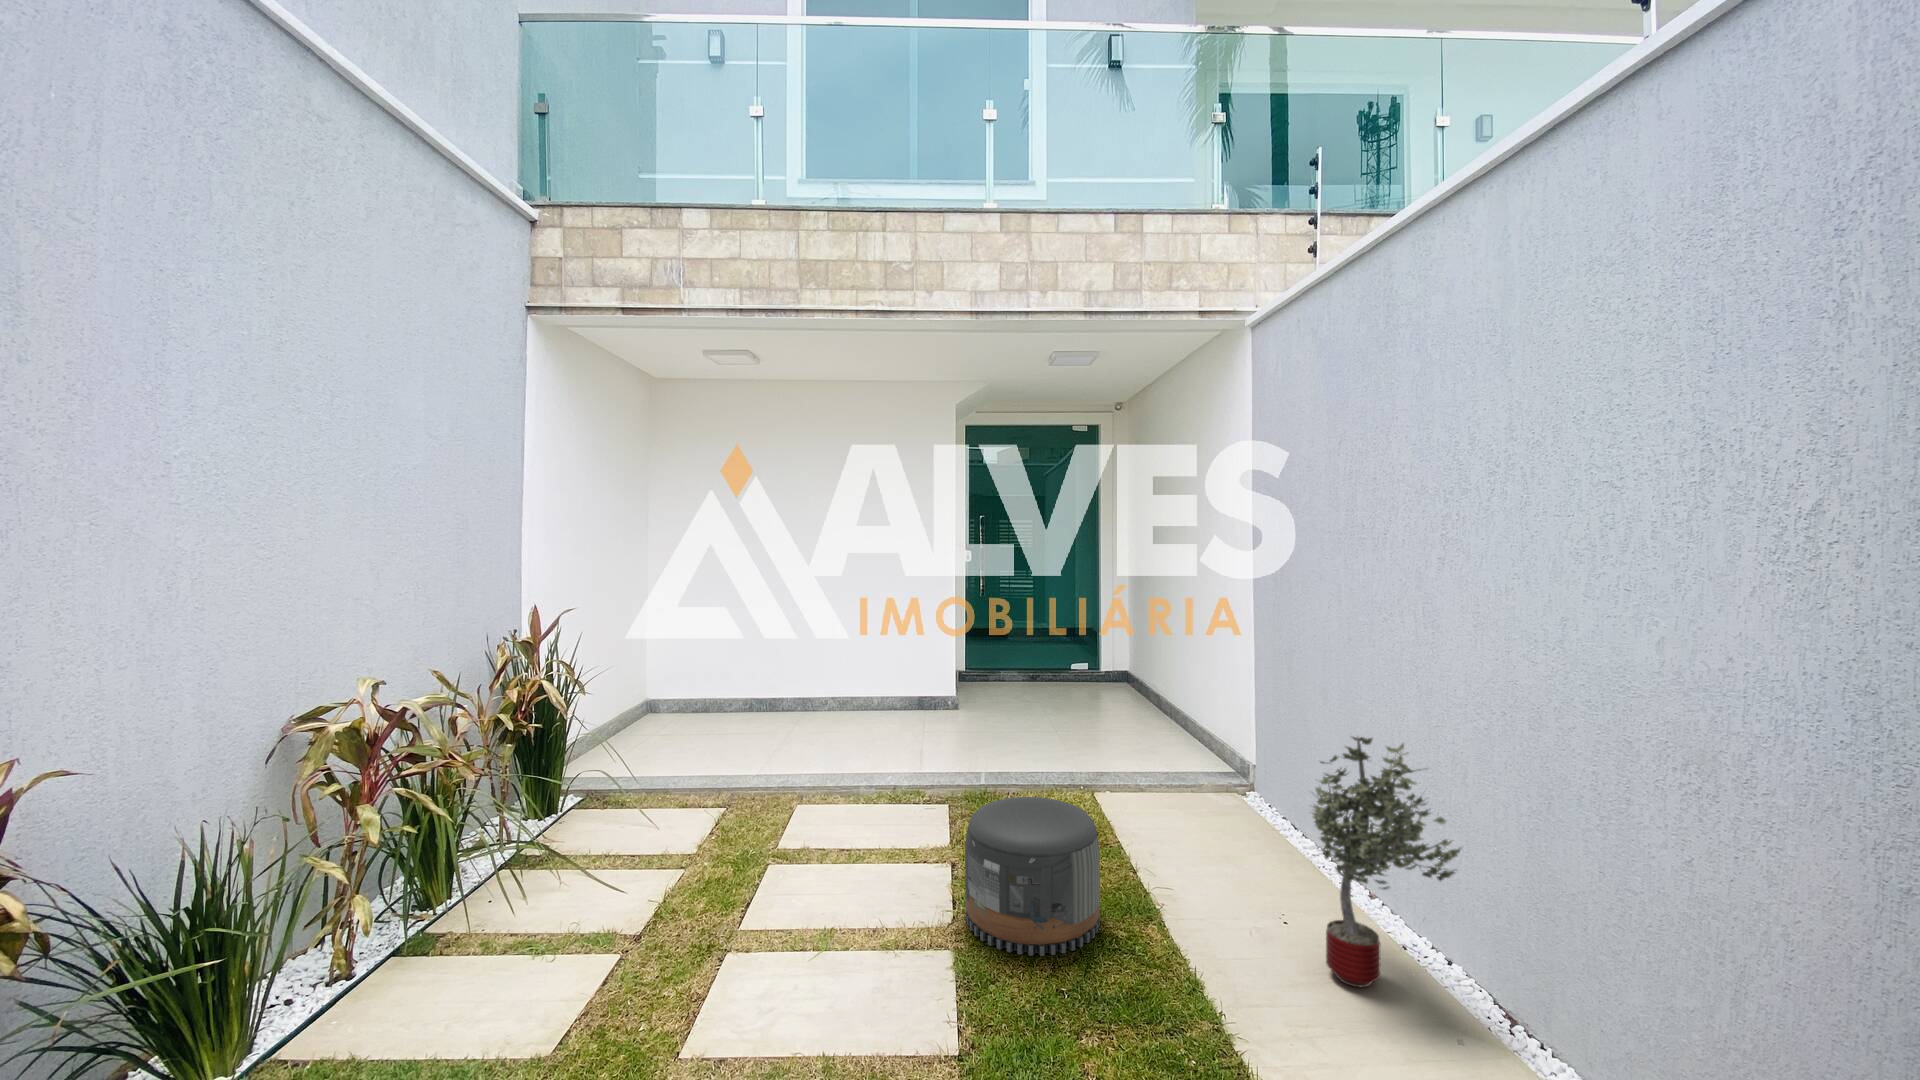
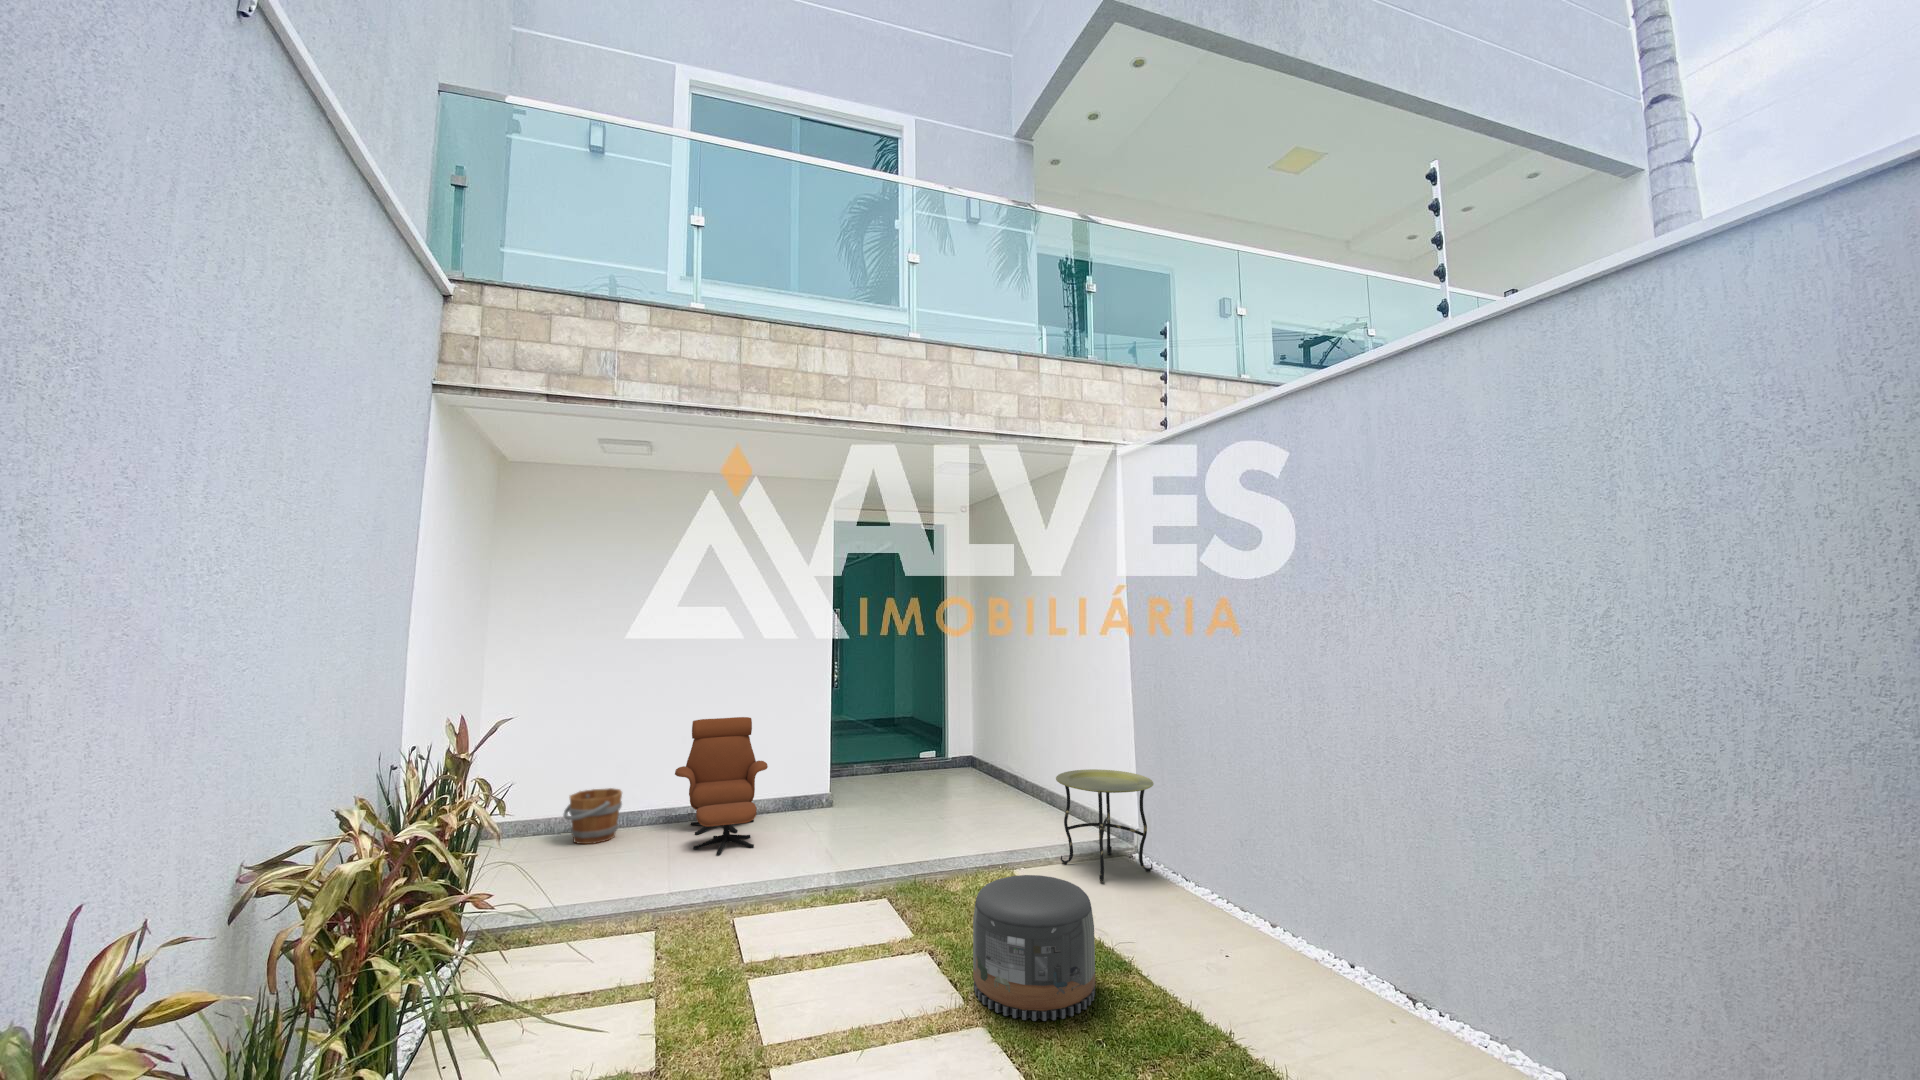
lounge chair: none [800,619,885,745] -> present [675,717,768,855]
bucket: none [708,677,757,725] -> present [563,788,622,844]
side table: none [1143,692,1258,816] -> present [1056,769,1154,882]
potted tree: present [1312,737,1461,987] -> none [1241,792,1367,996]

